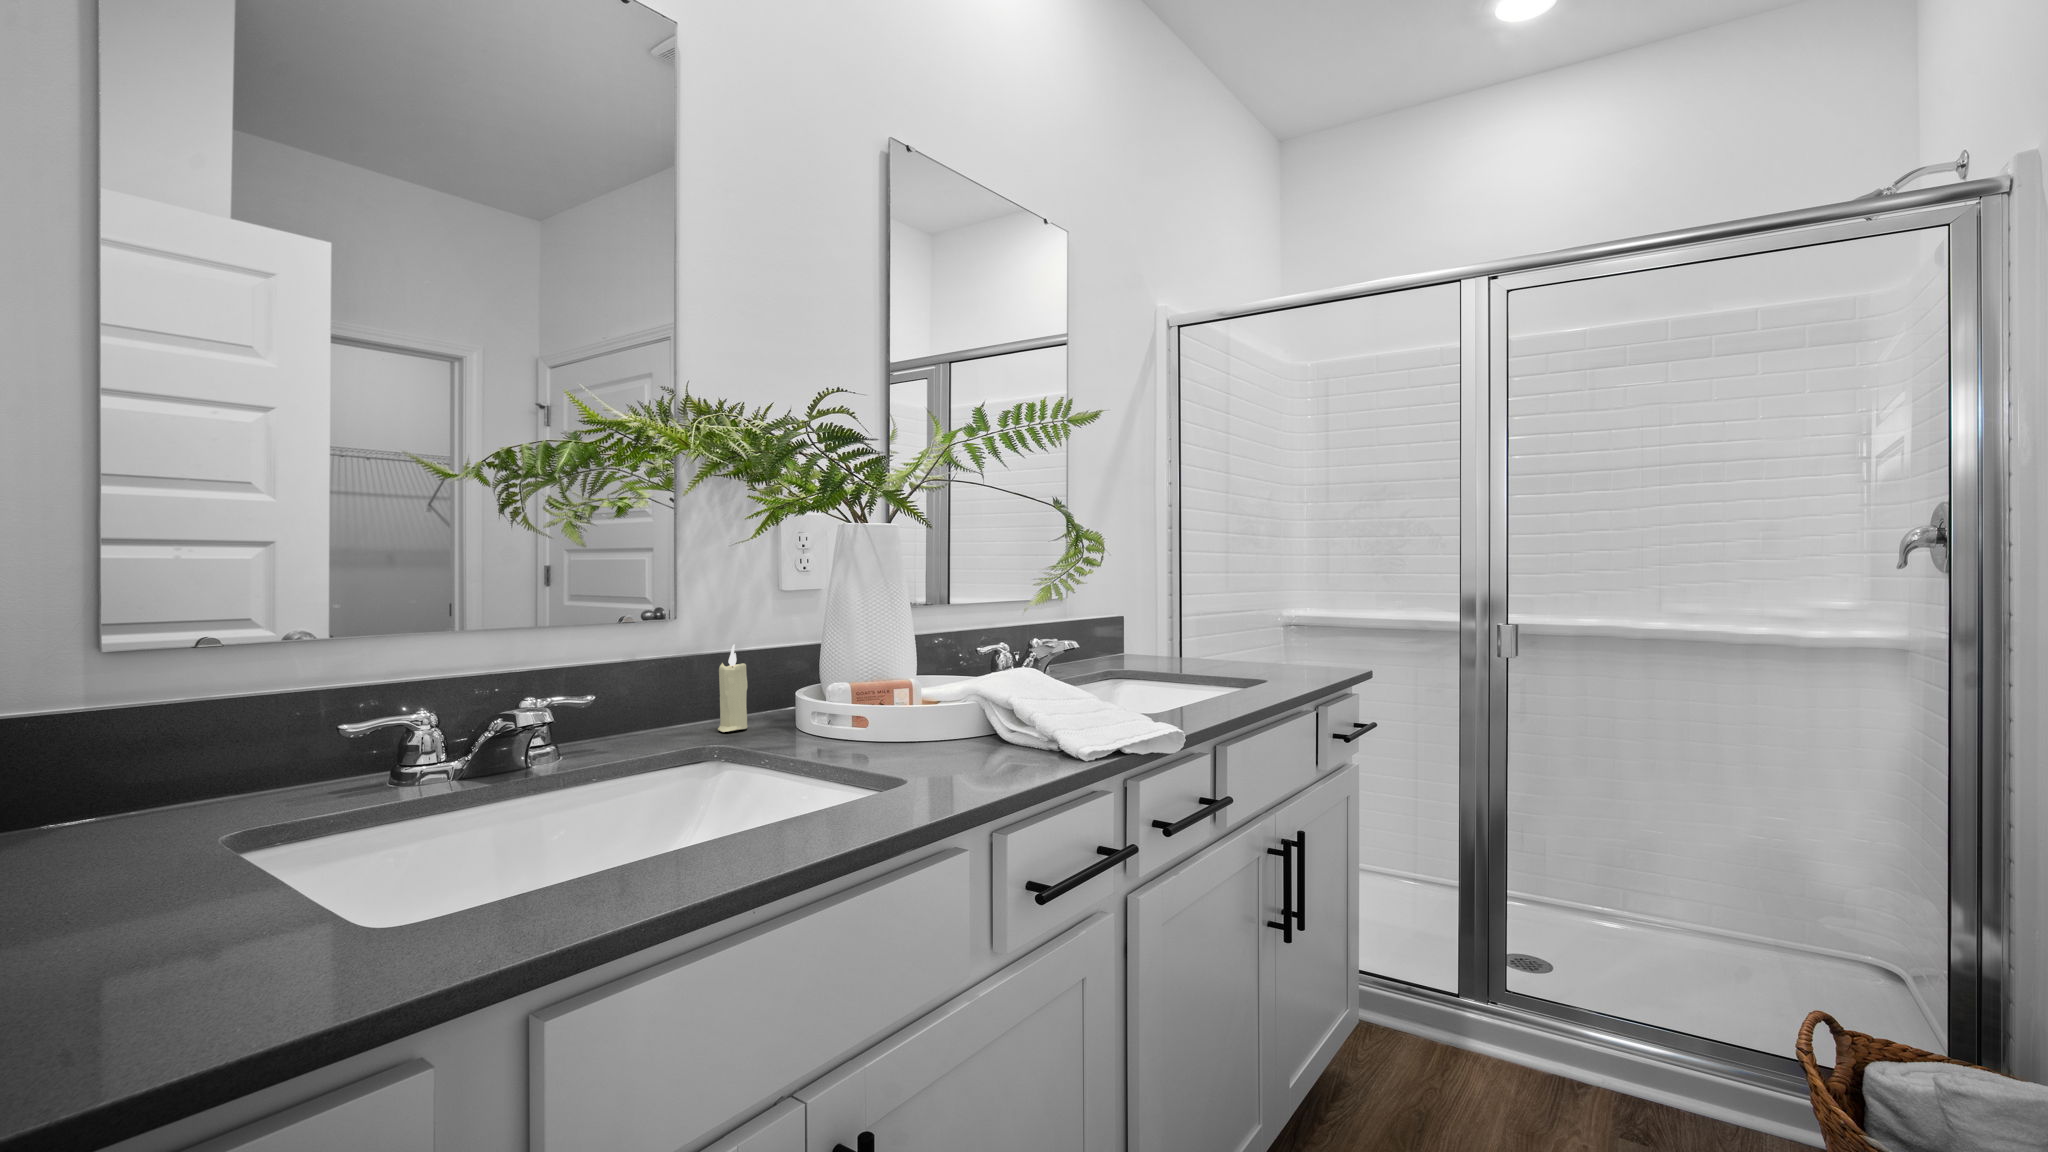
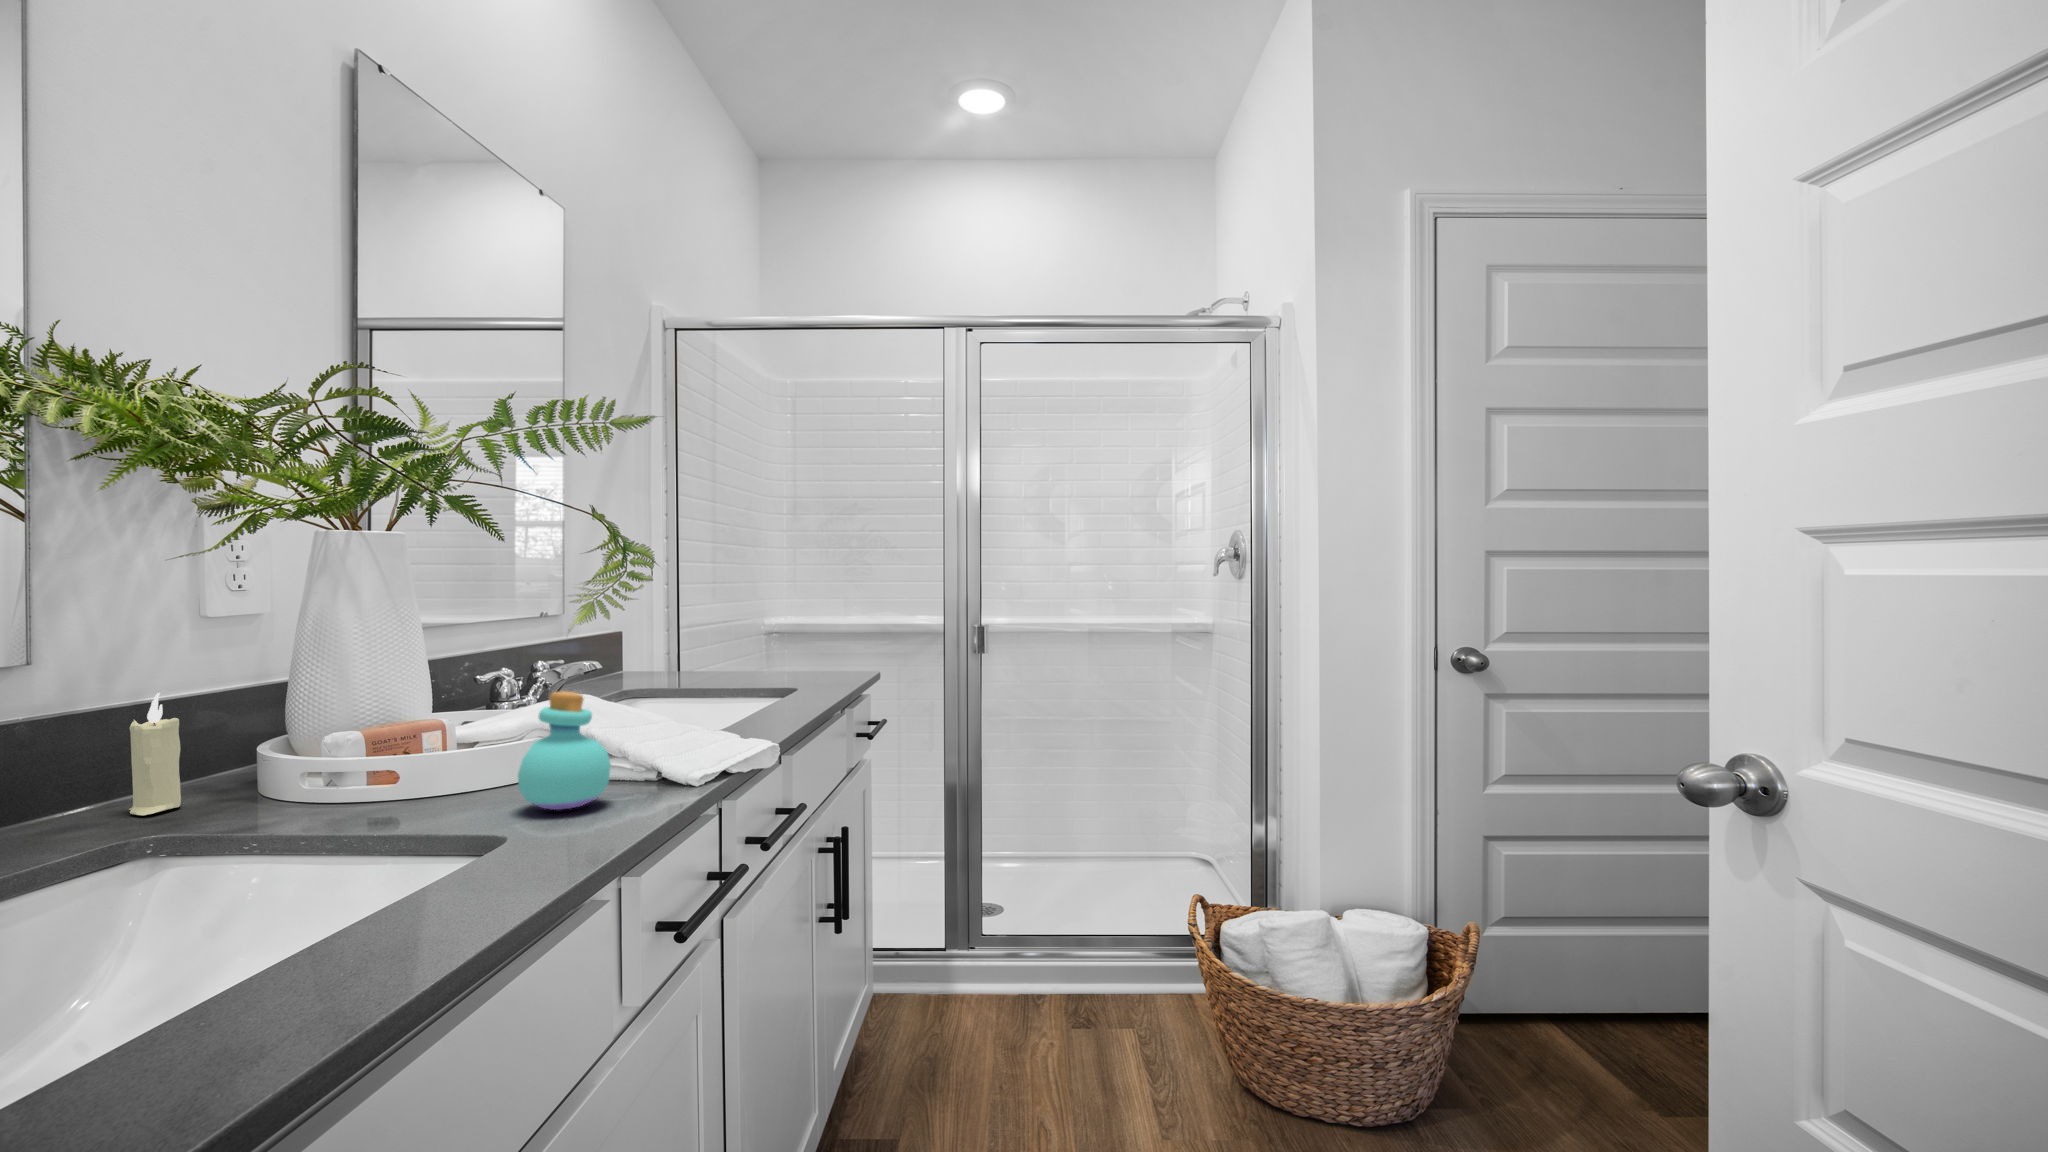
perfume bottle: none [937,661,1012,764] -> present [518,691,611,810]

